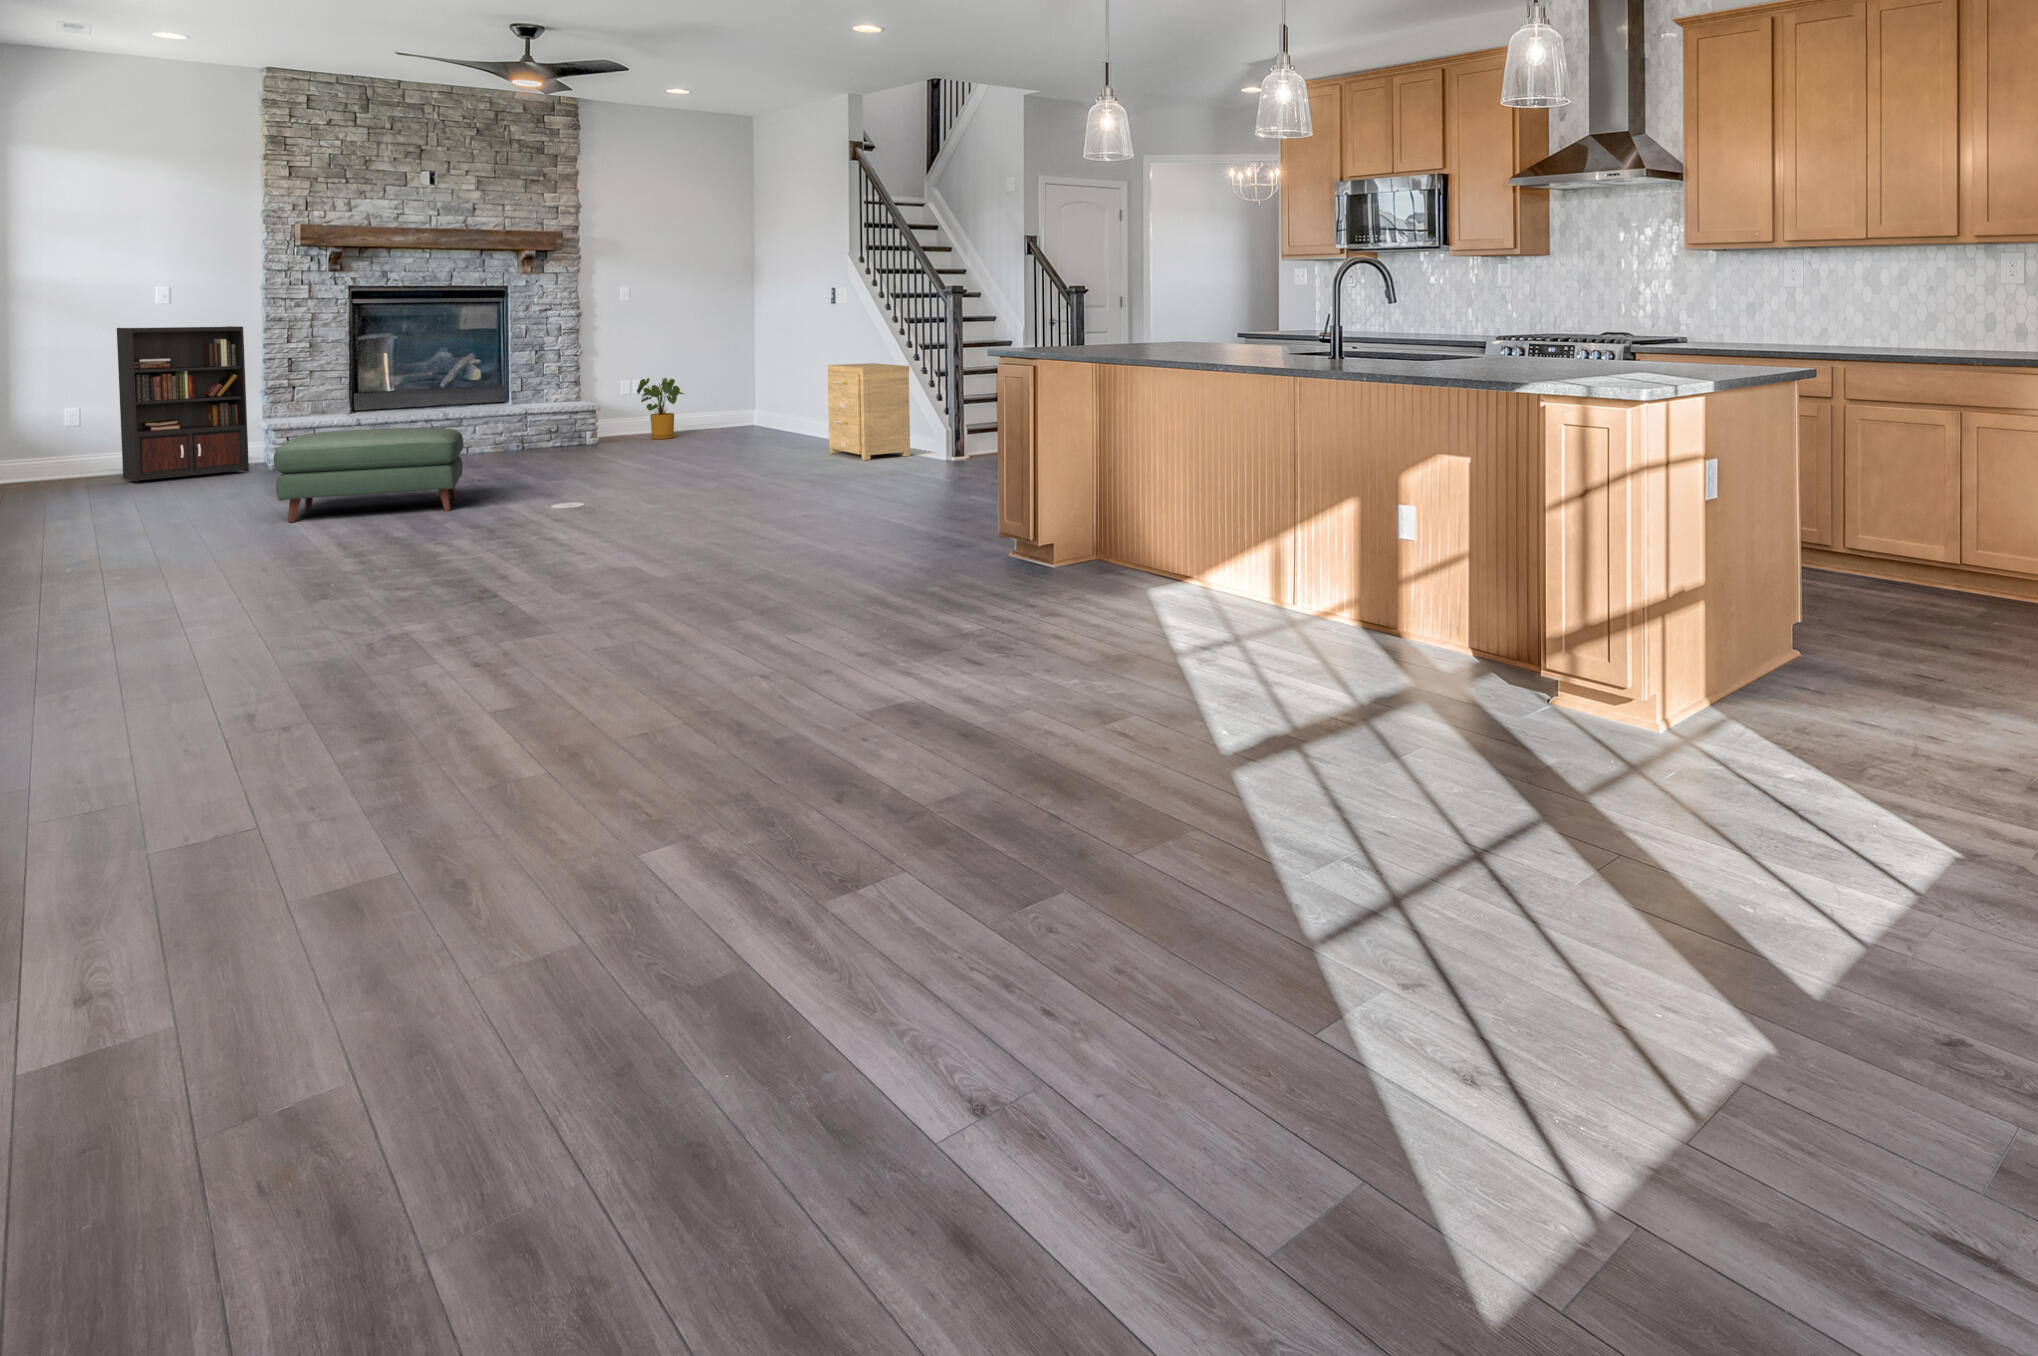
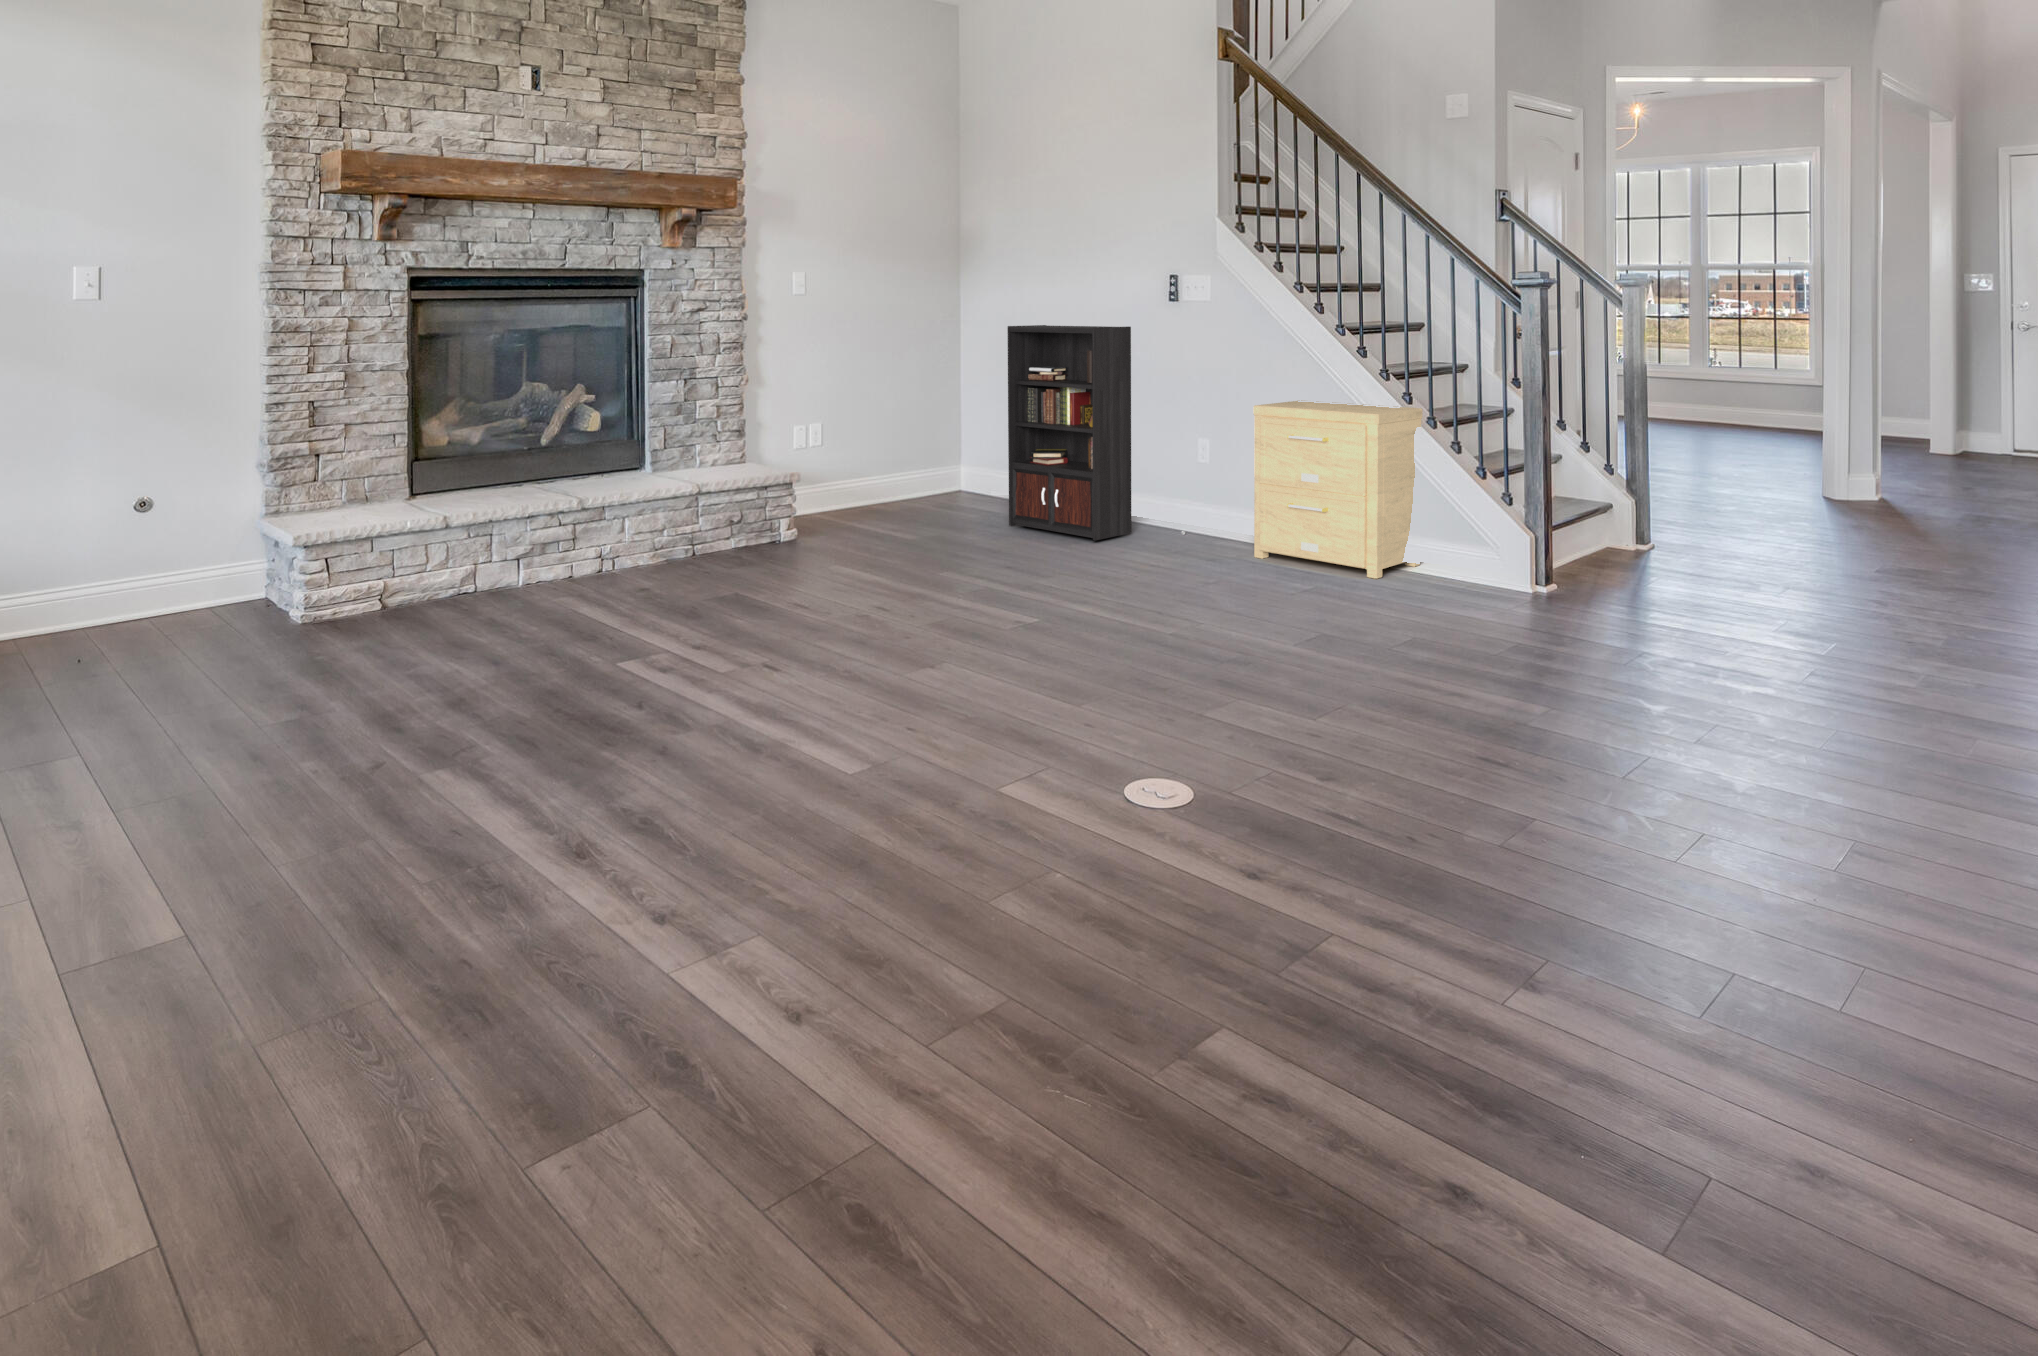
bookcase: present [117,326,254,481] -> present [1008,325,1185,541]
house plant: present [637,378,684,439] -> none [825,419,906,522]
ottoman: present [274,428,464,522] -> none [545,584,957,882]

